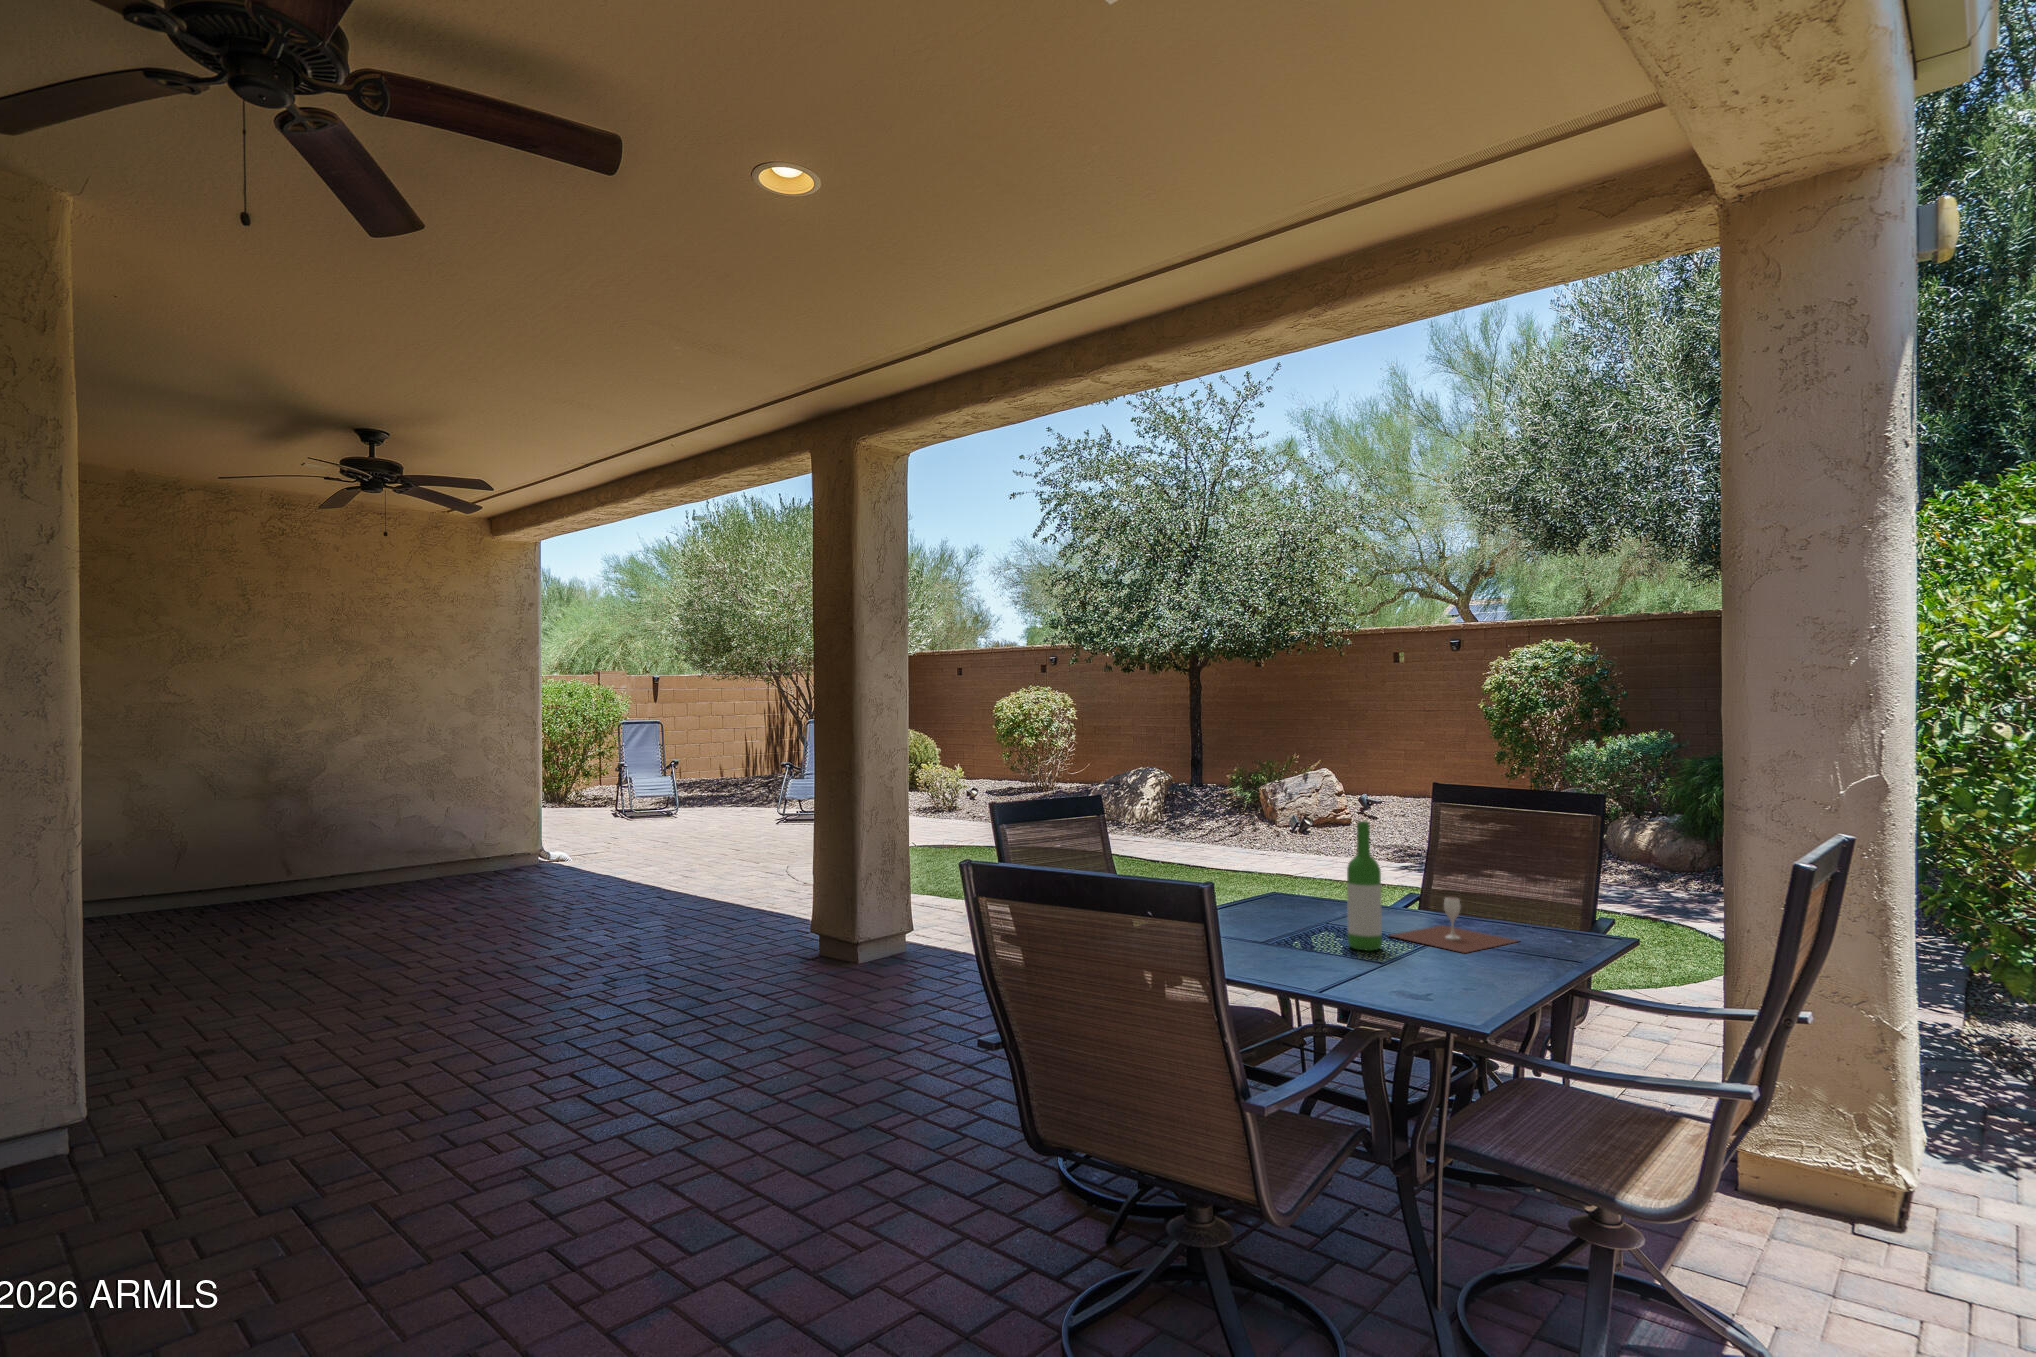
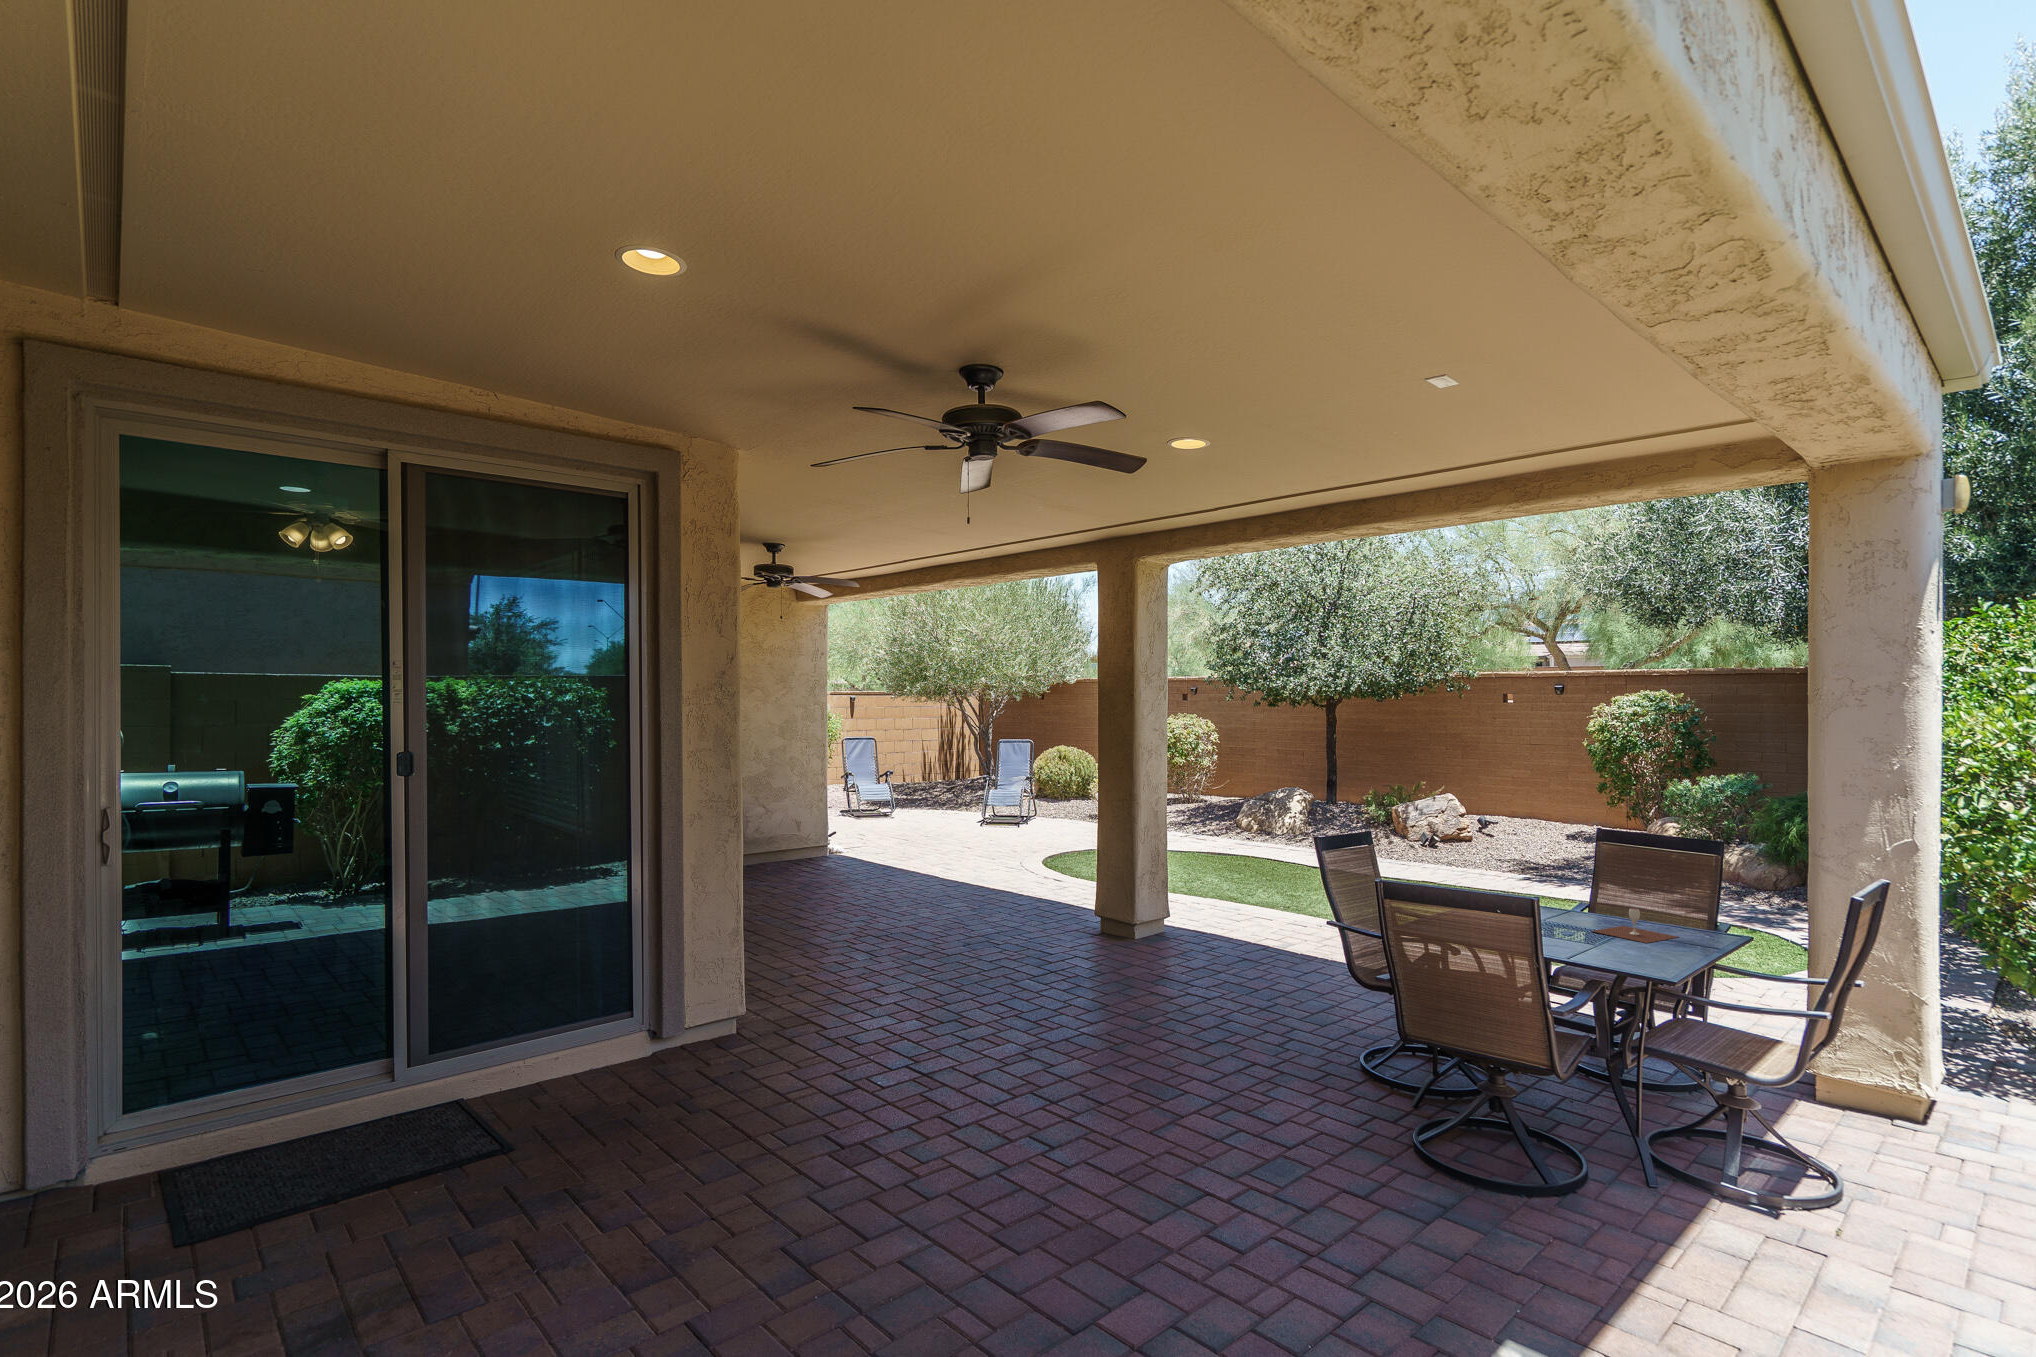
wine bottle: present [1347,821,1382,951] -> none [1570,861,1593,940]

